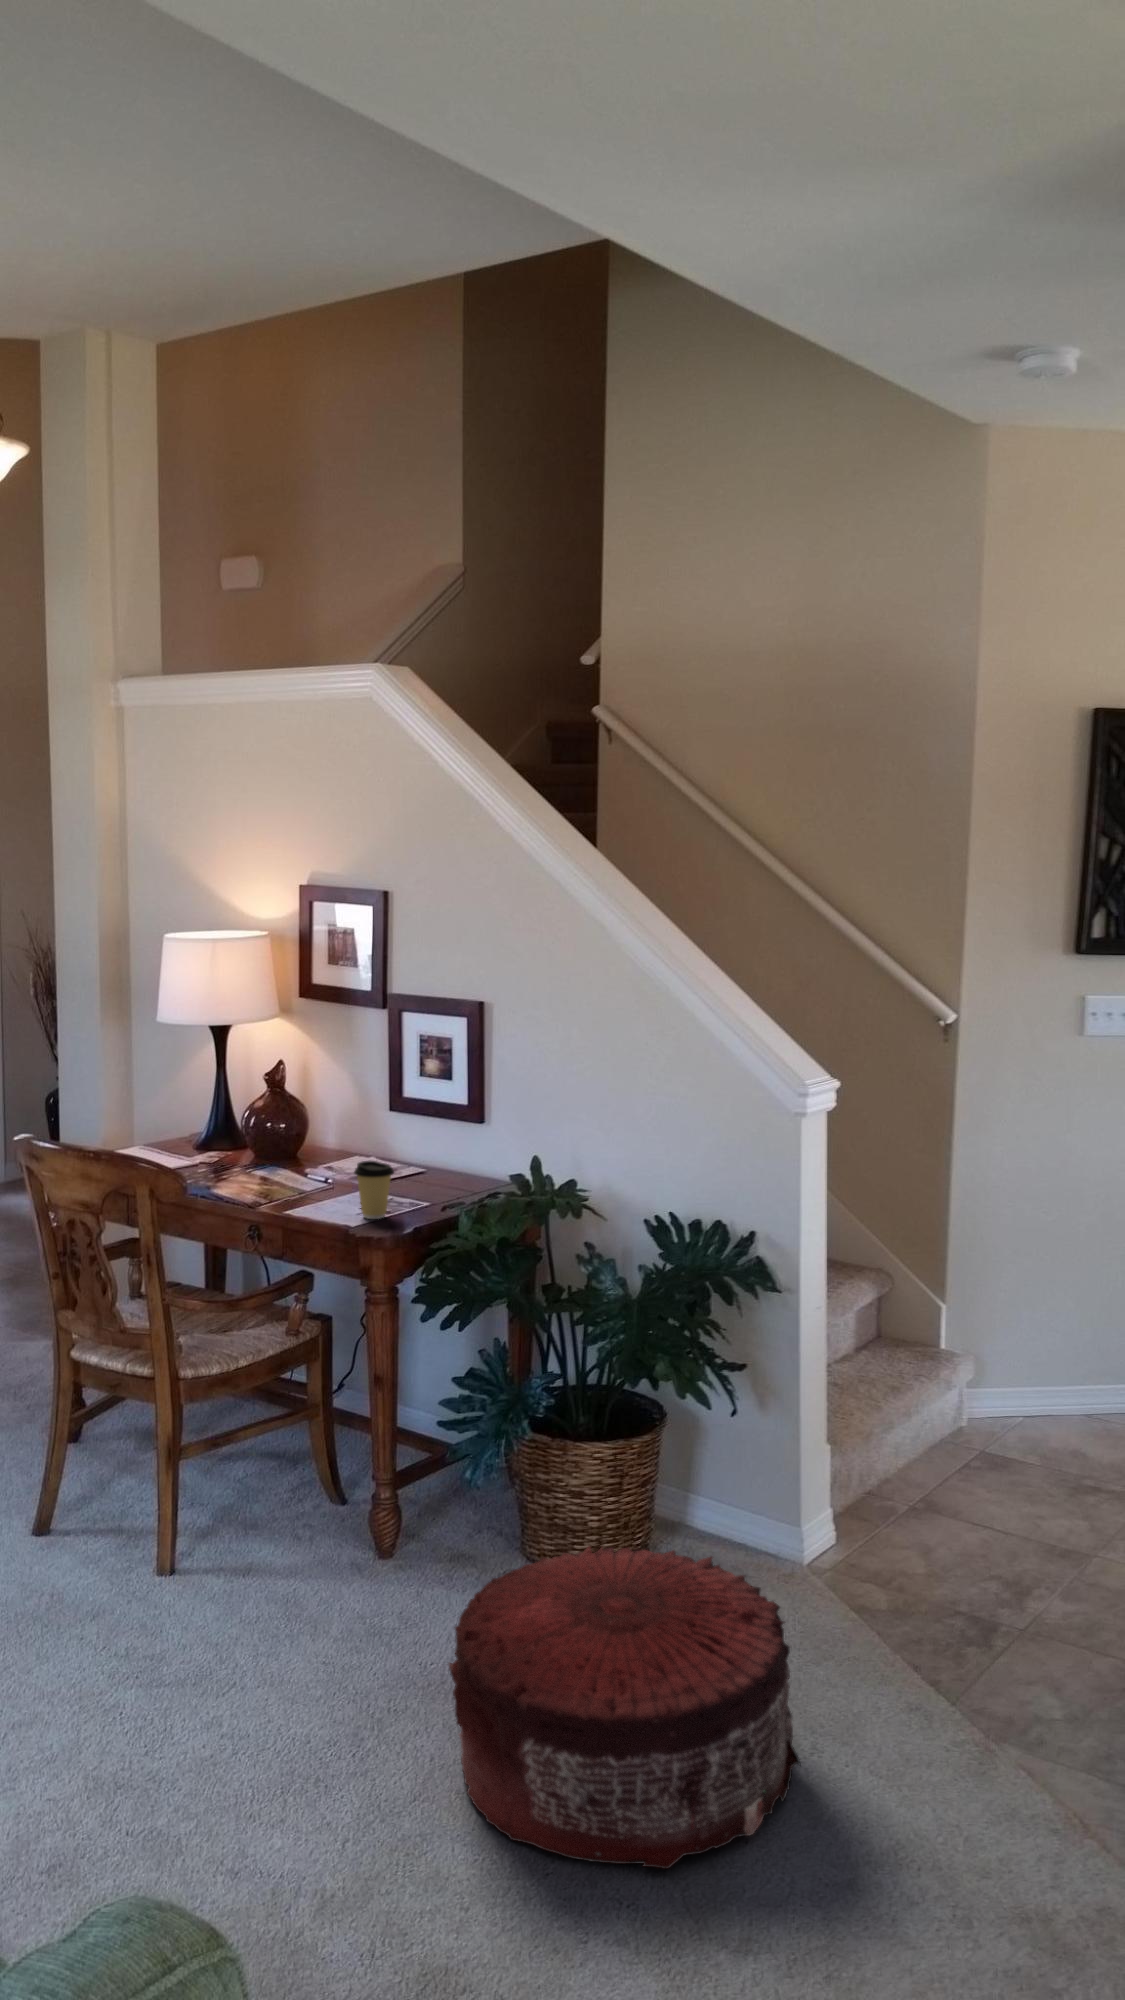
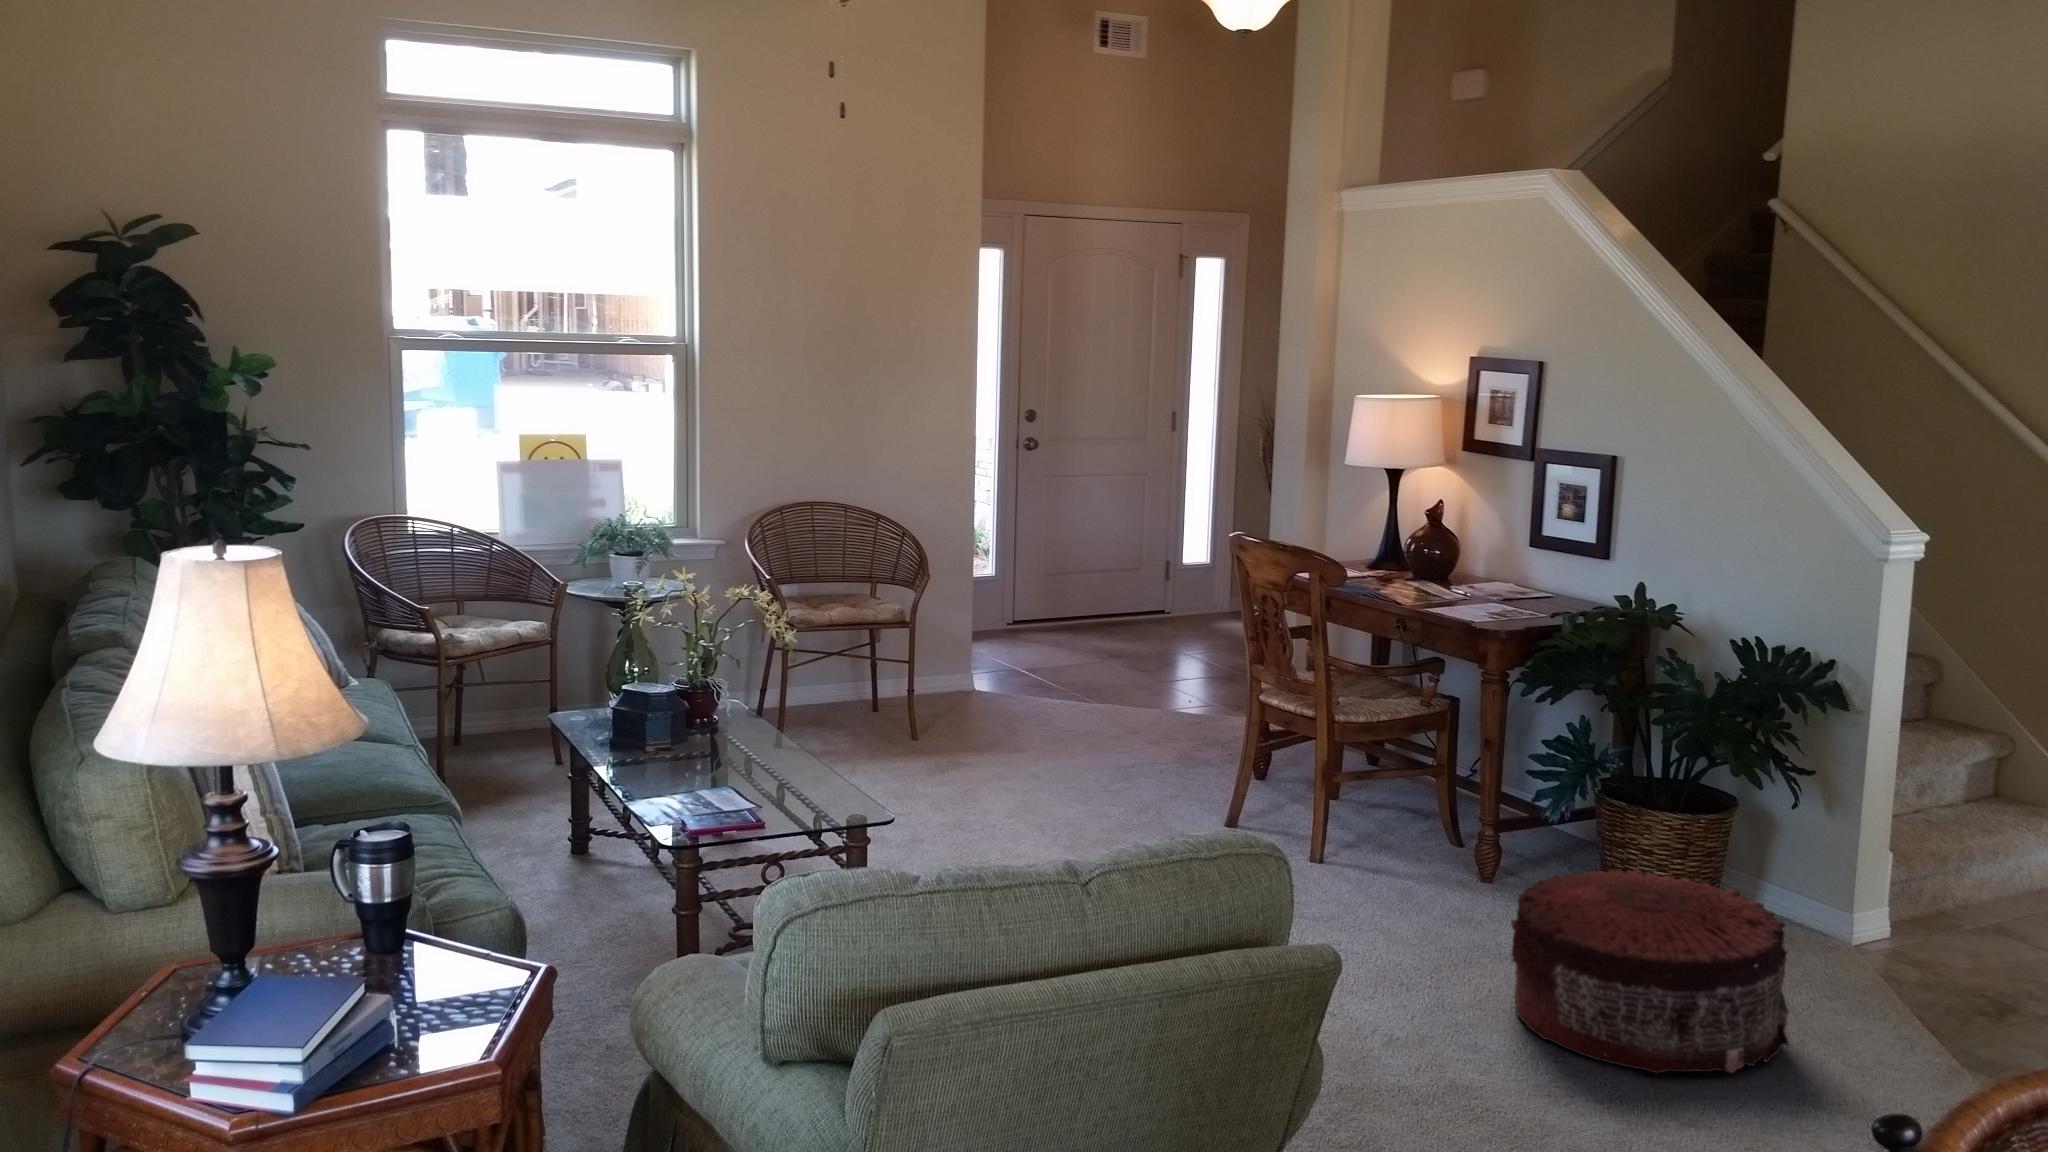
coffee cup: present [354,1161,394,1219] -> none [1485,572,1519,618]

